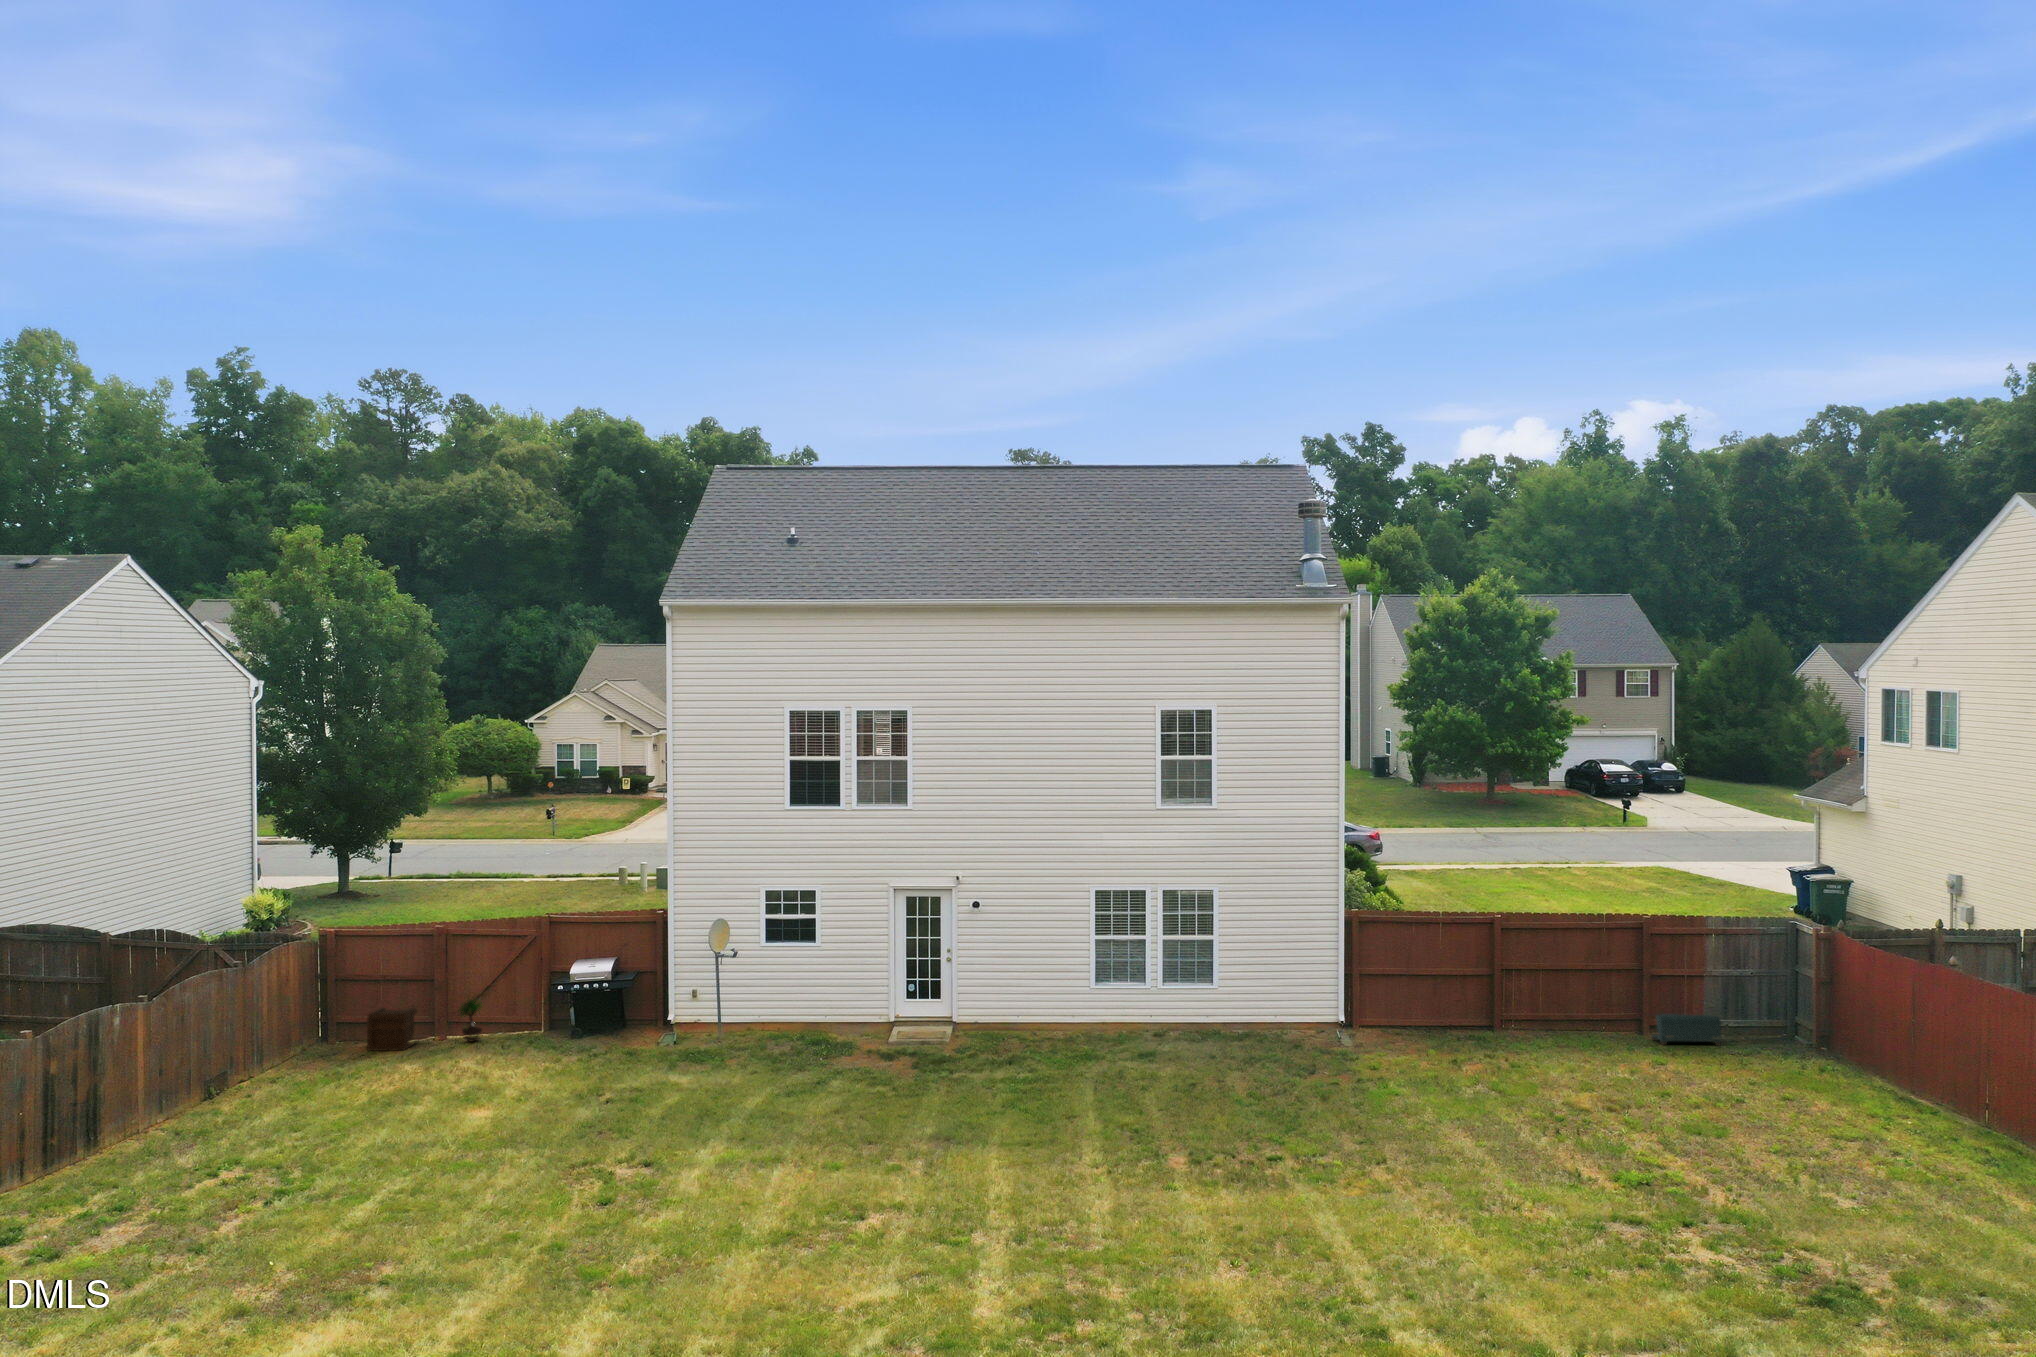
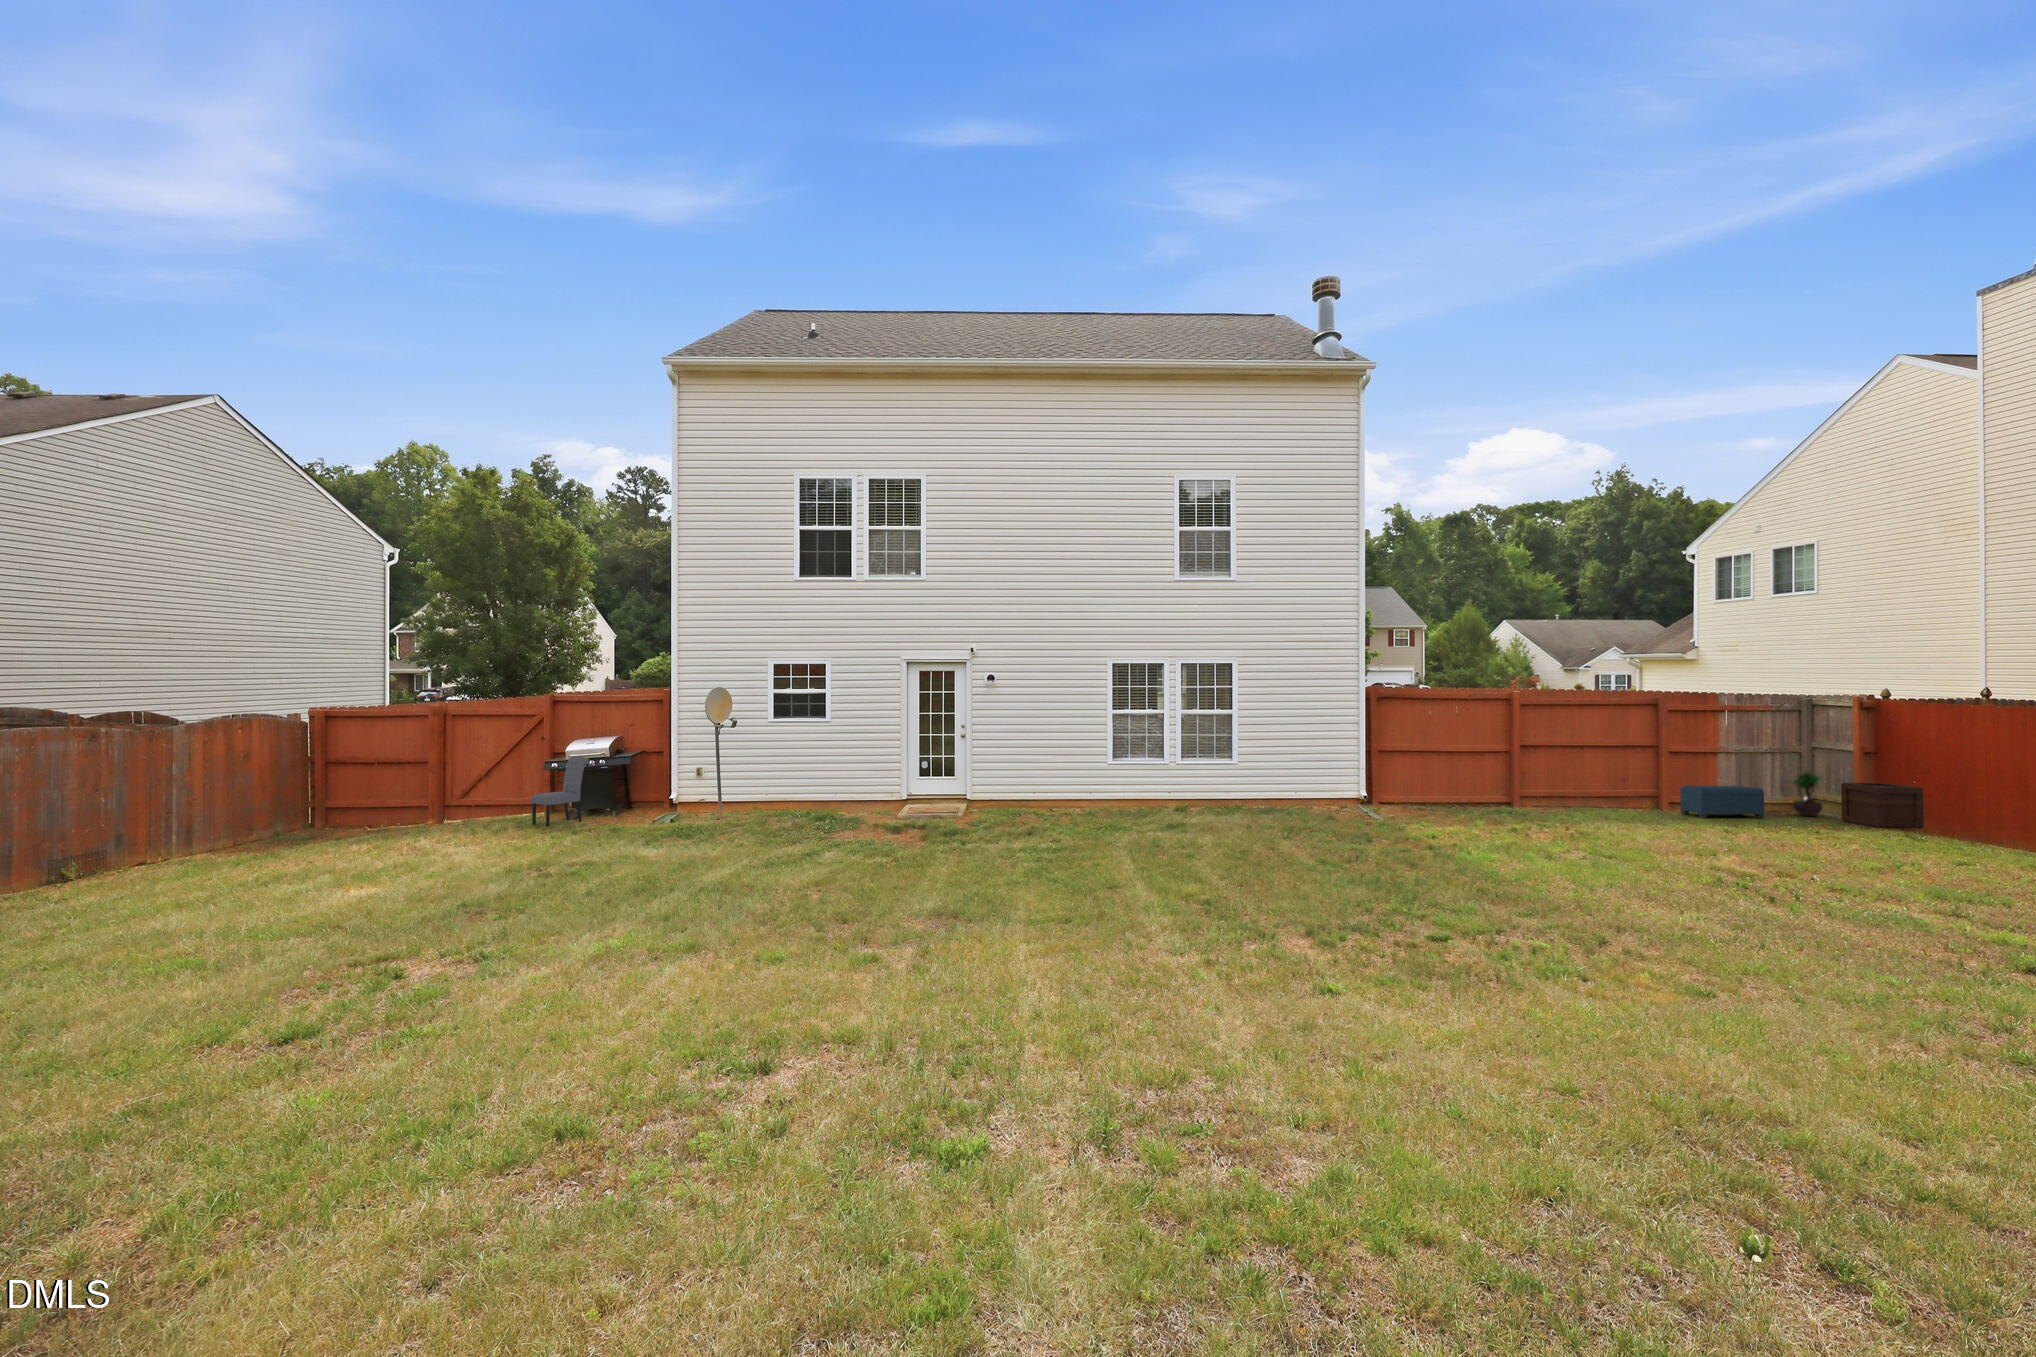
chair: none [545,982,595,1051] -> present [531,756,589,826]
potted tree: present [458,1000,483,1042] -> present [1790,771,1822,816]
wooden crate: present [367,1008,417,1051] -> present [1841,783,1924,828]

